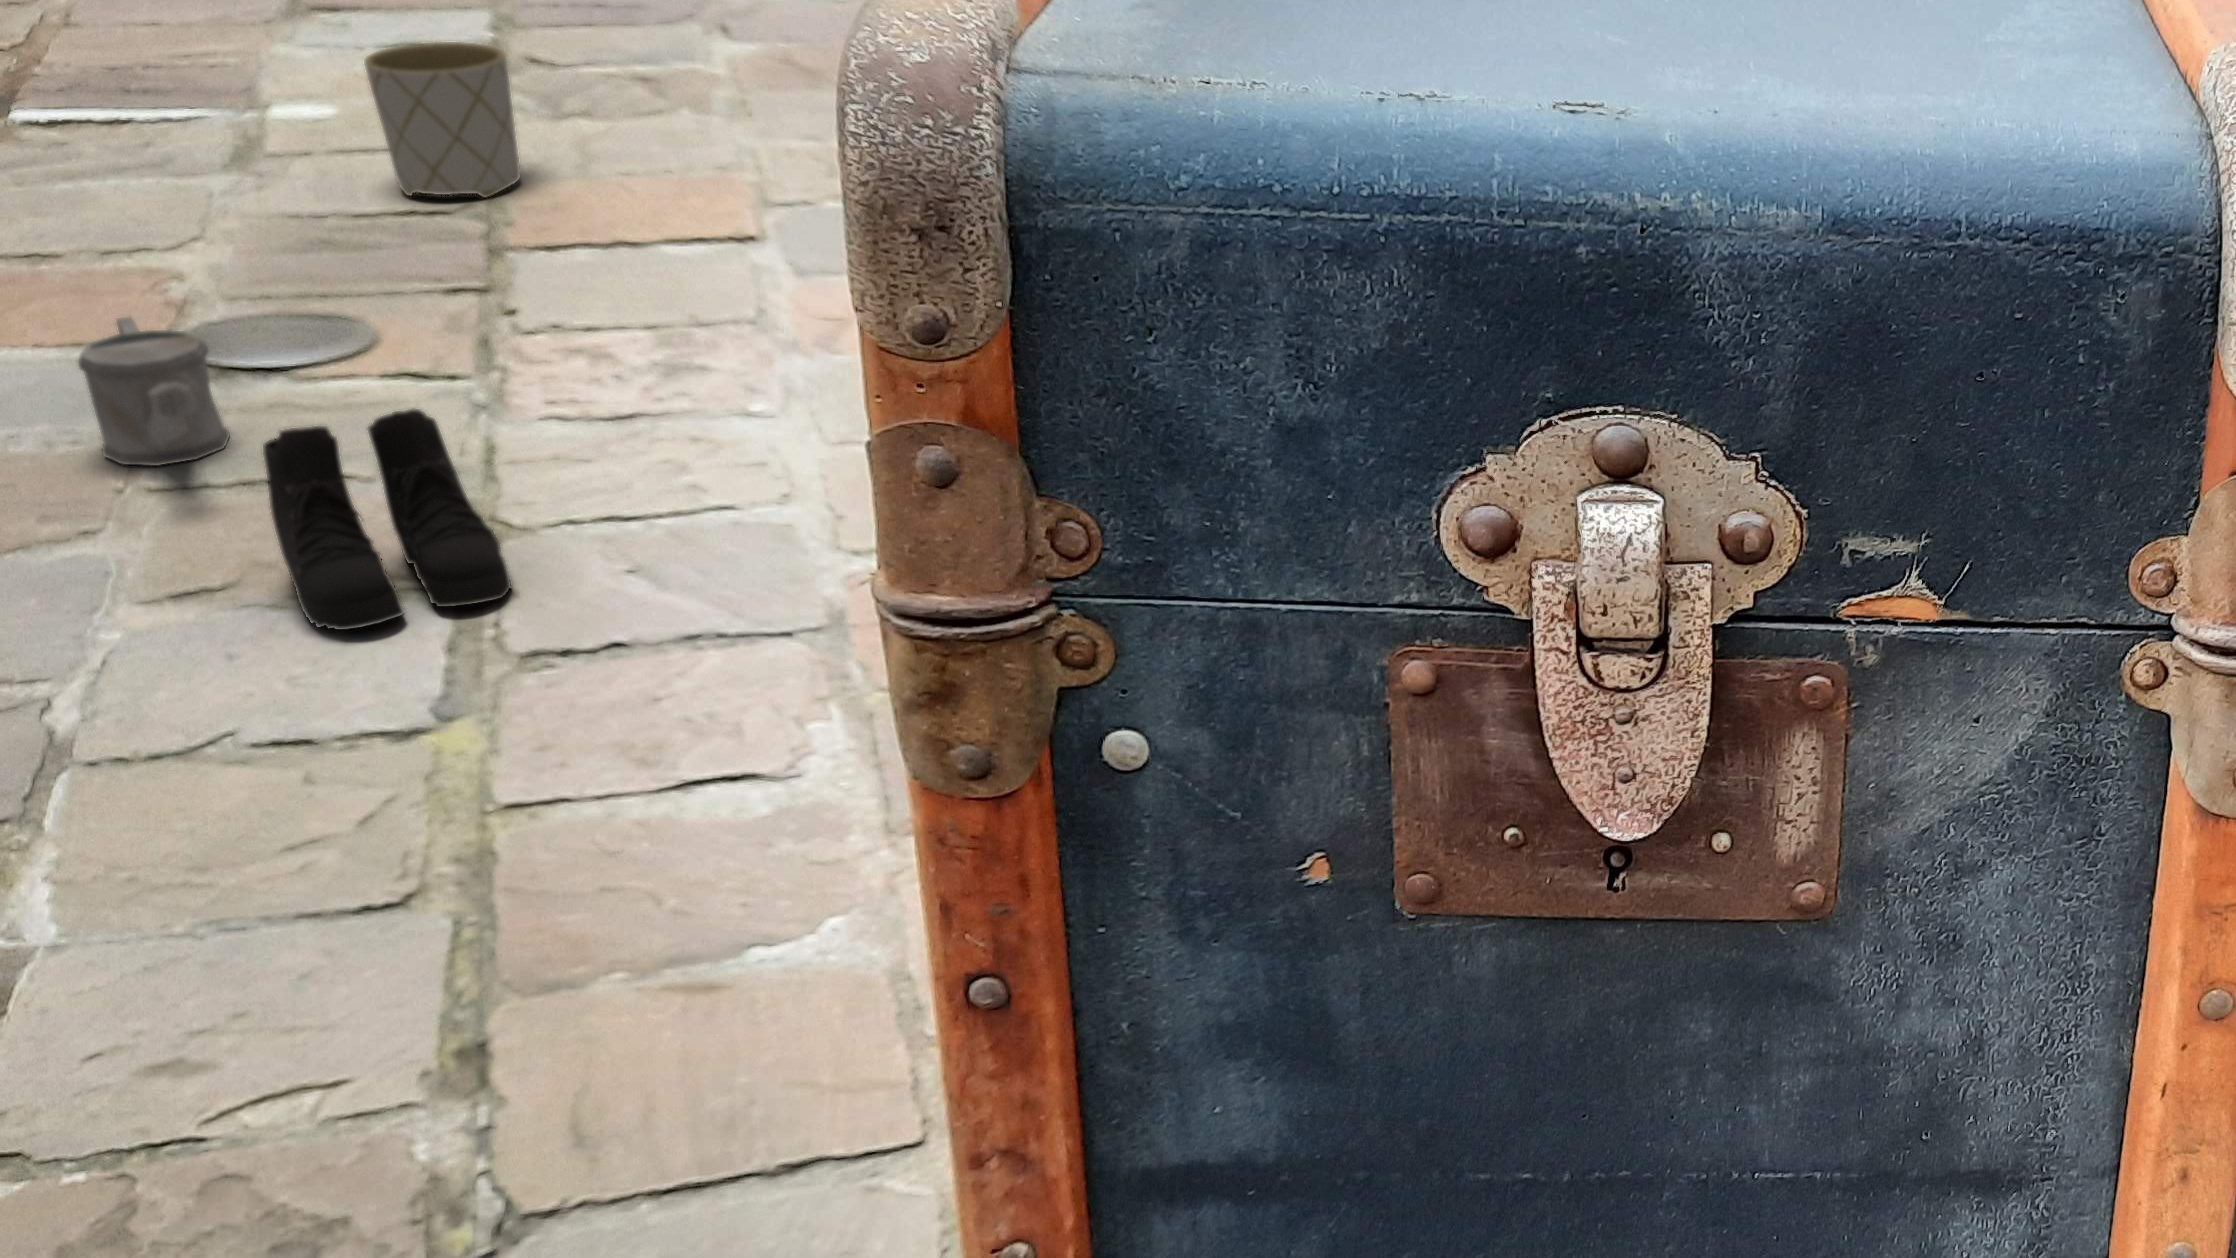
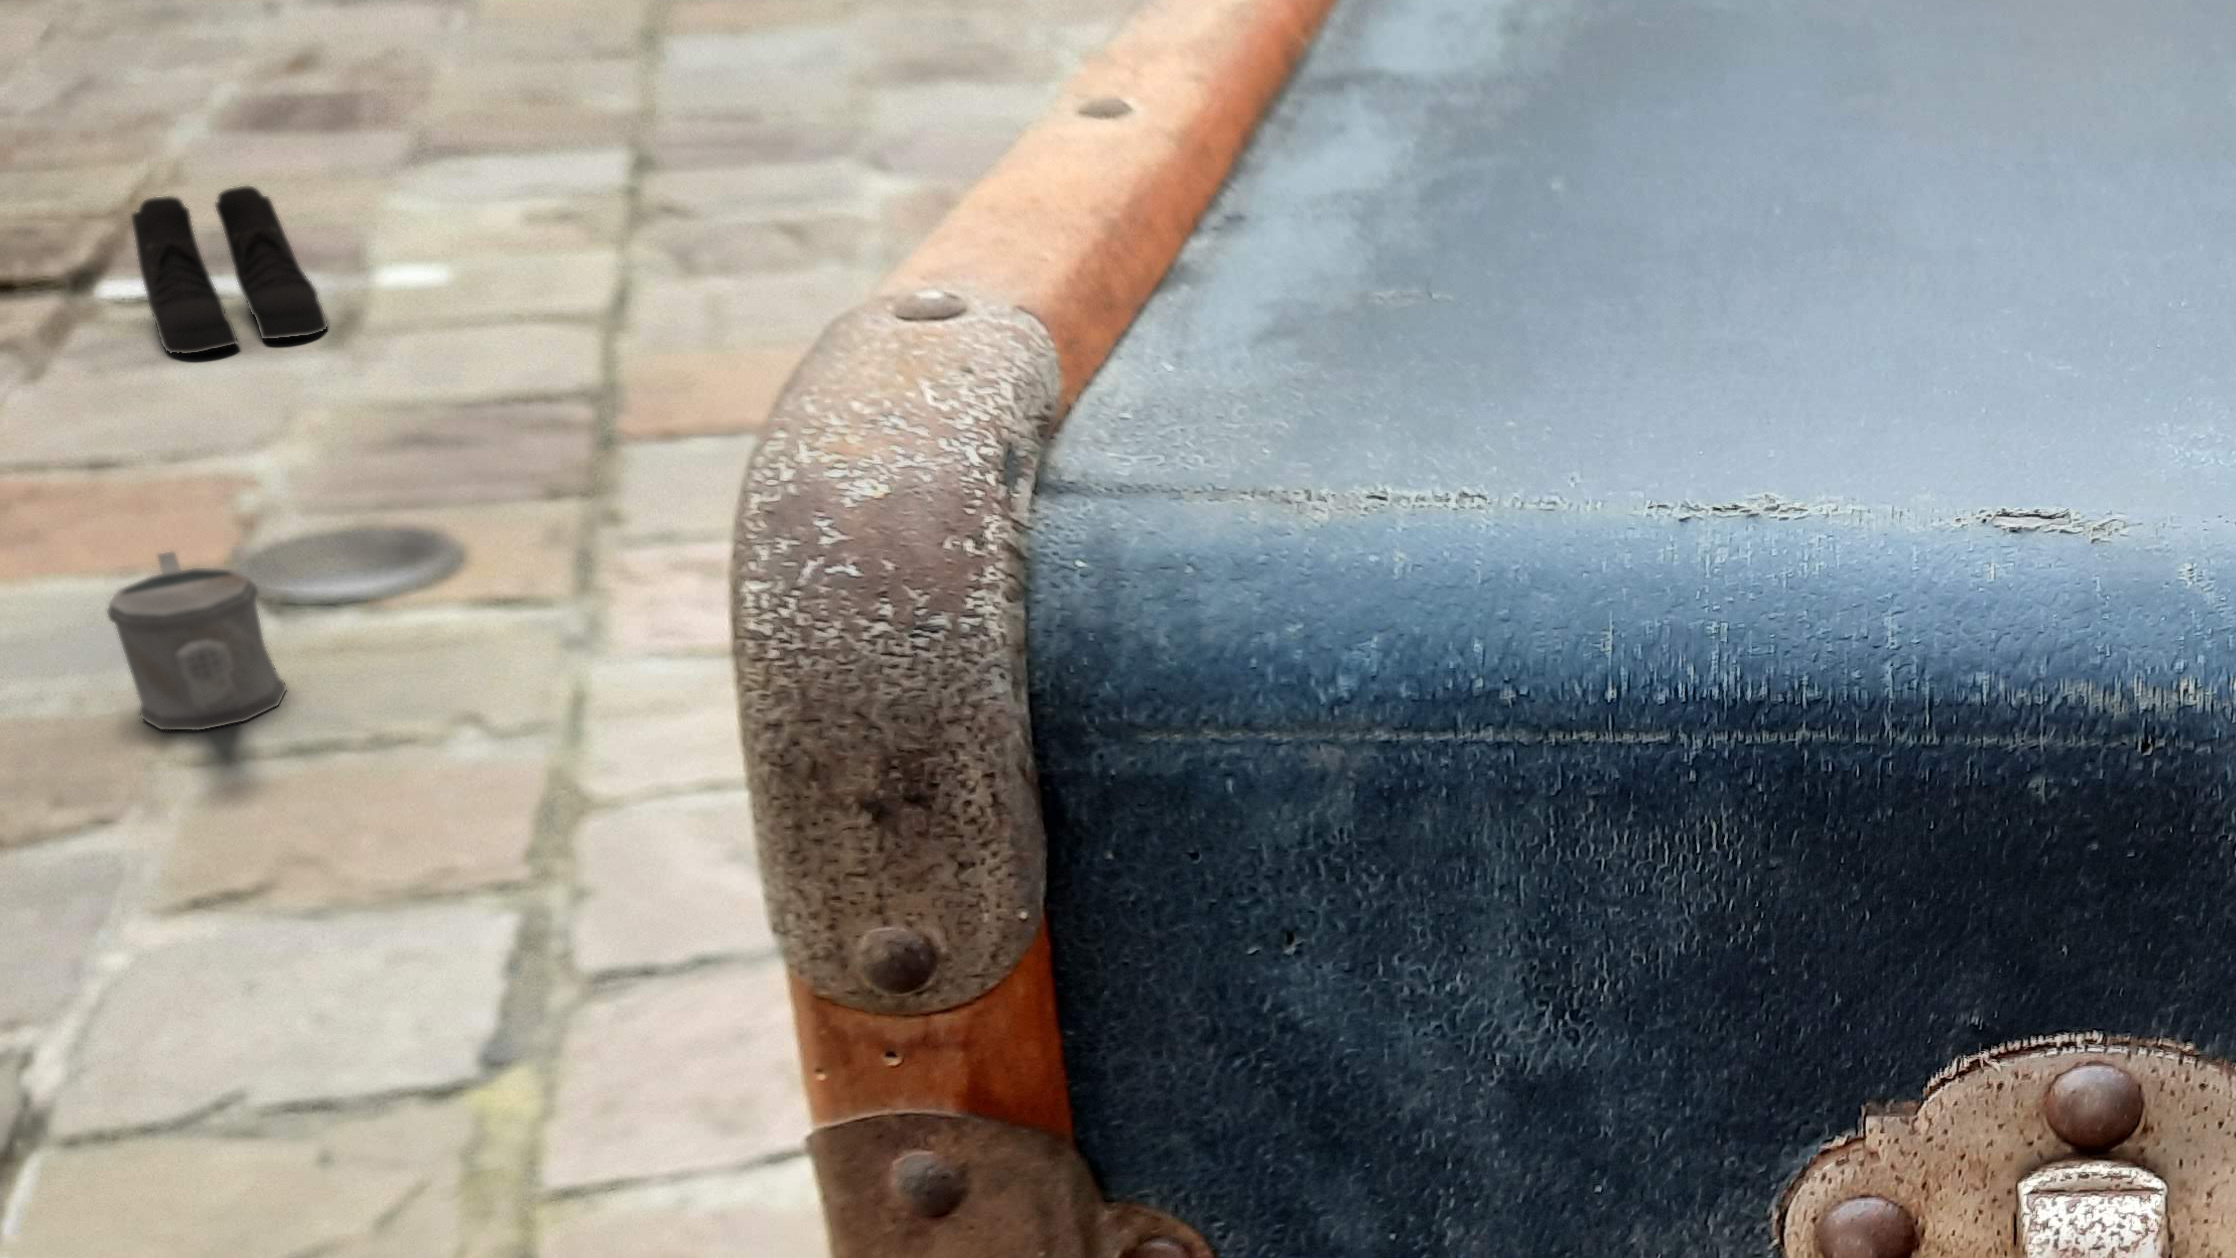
planter: present [364,42,520,197] -> none [462,200,639,379]
boots: present [263,409,511,630] -> present [131,186,327,353]

